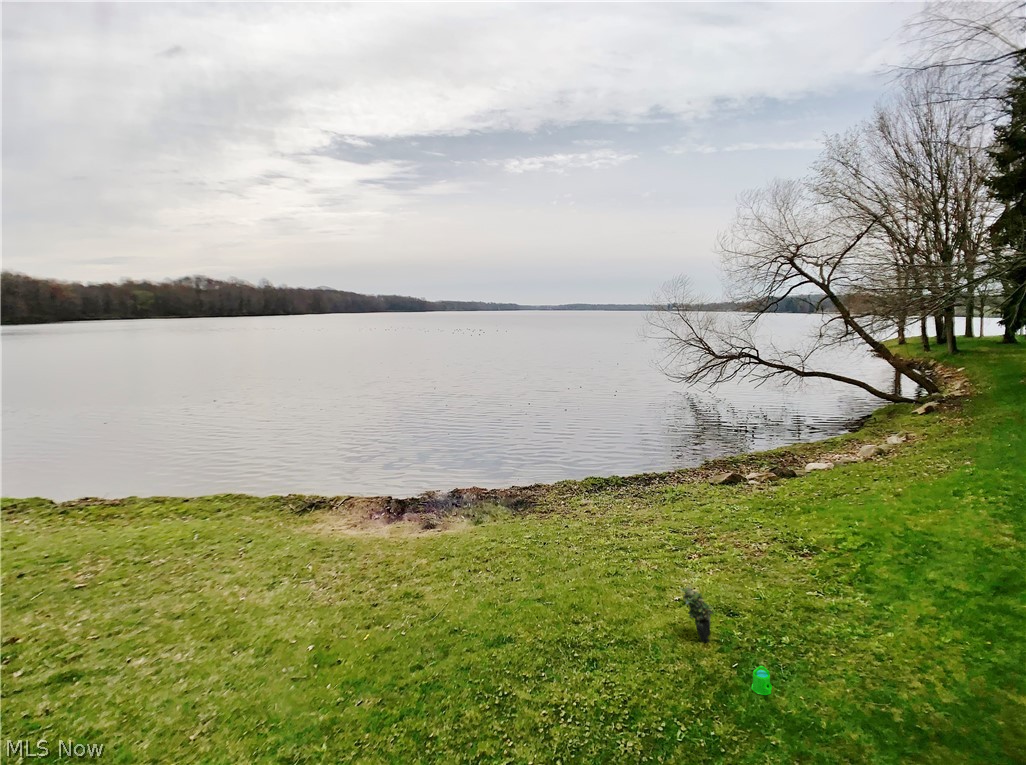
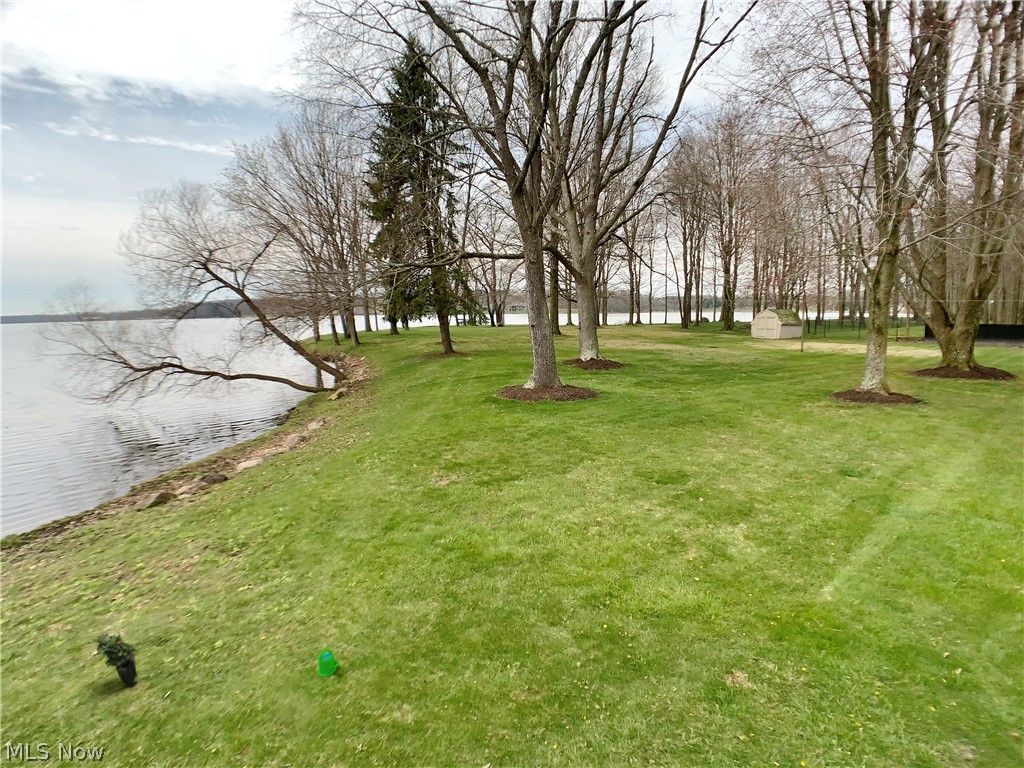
watering can: present [751,666,772,695] -> present [318,649,338,676]

